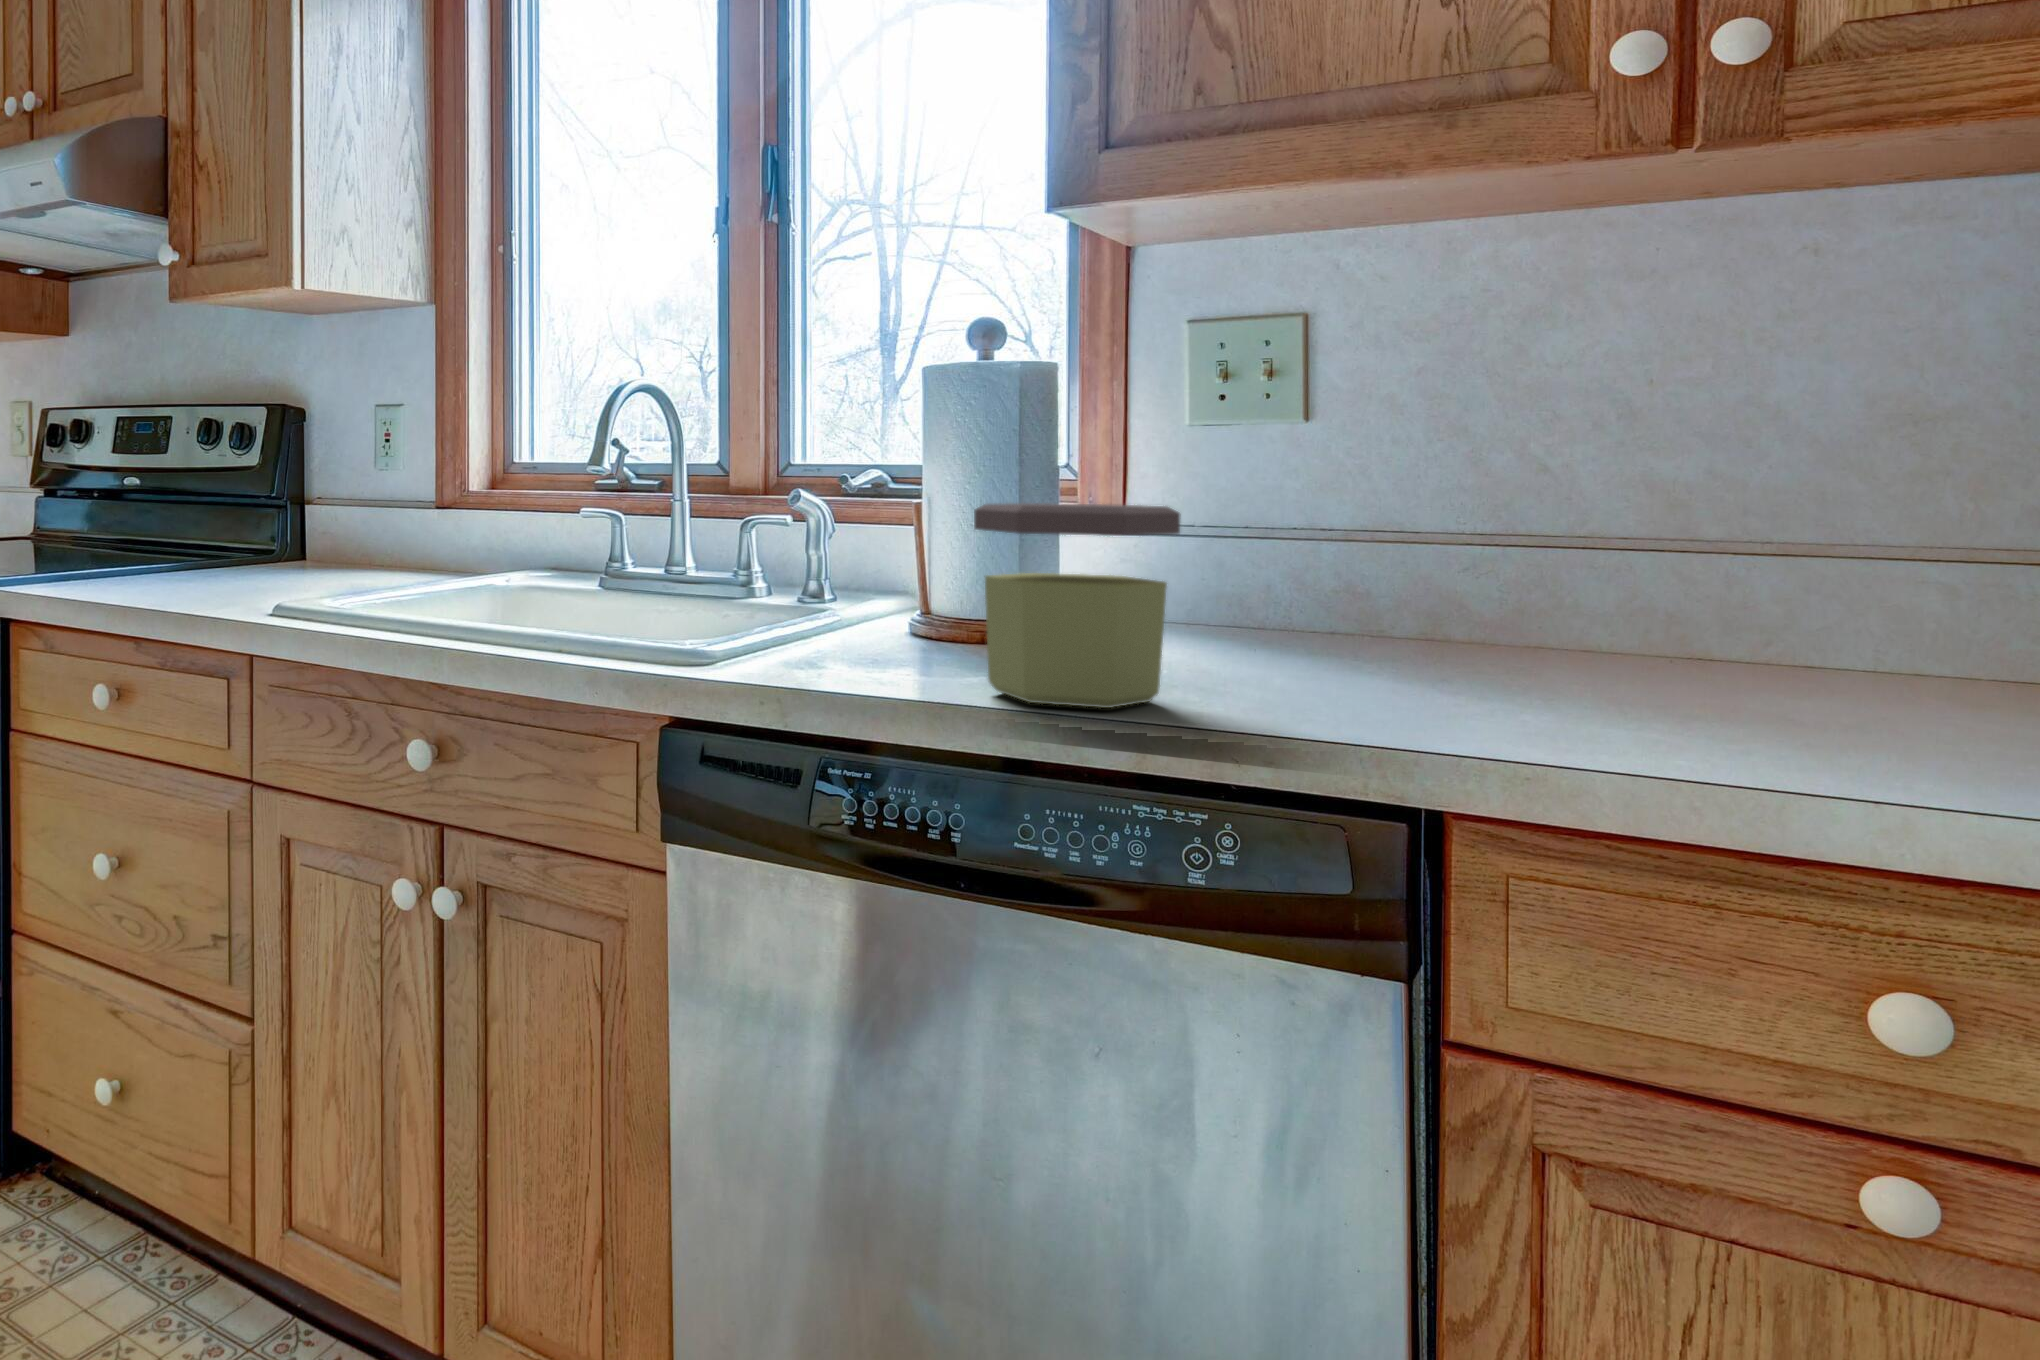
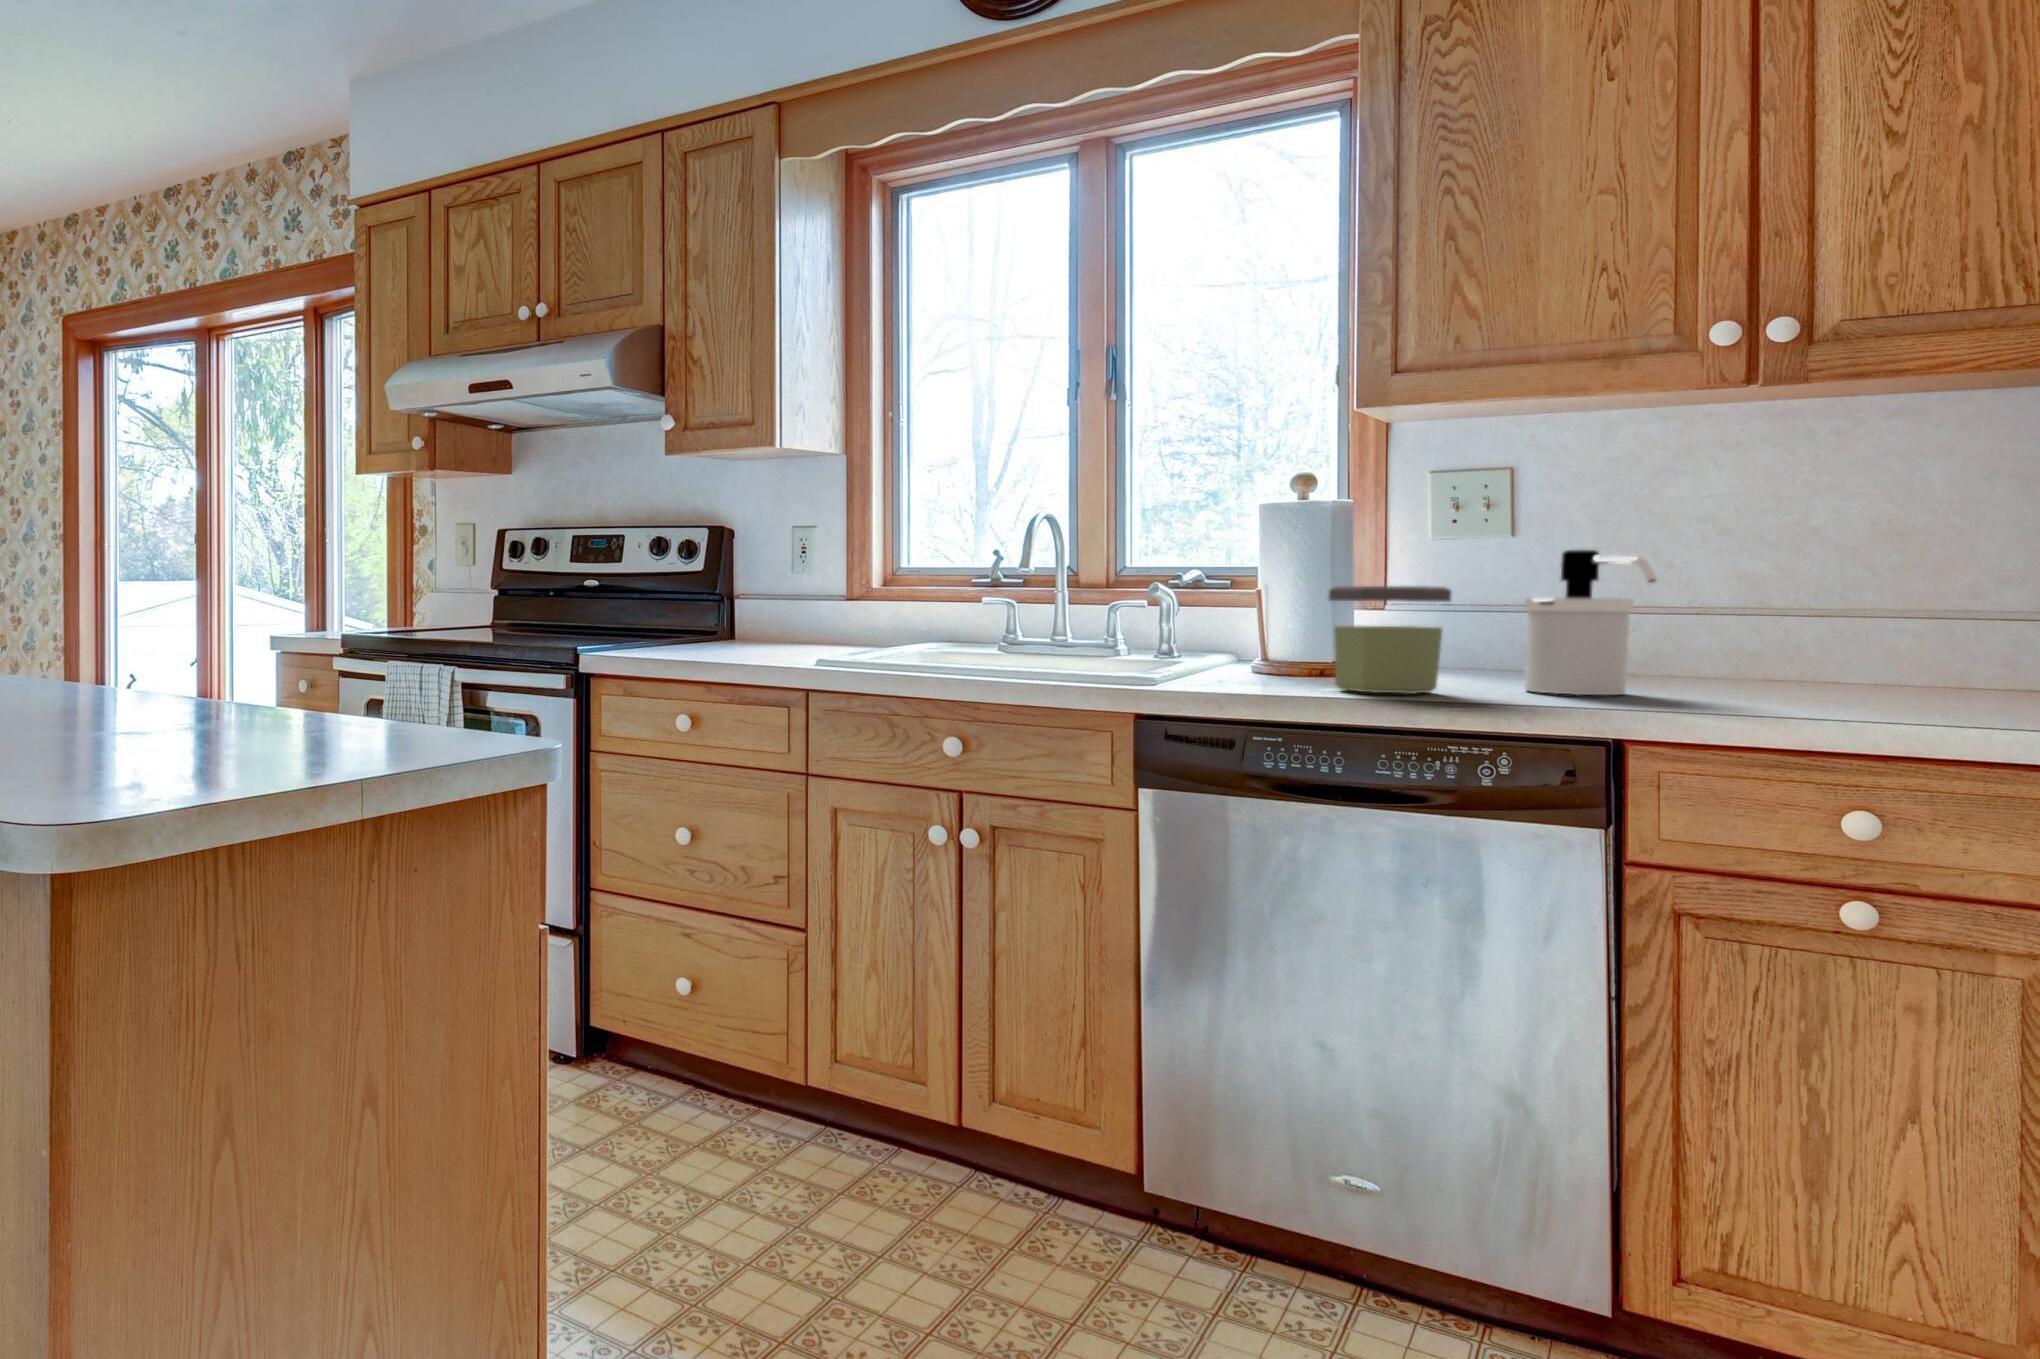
soap dispenser: none [1315,439,1545,714] -> present [1524,550,1656,695]

